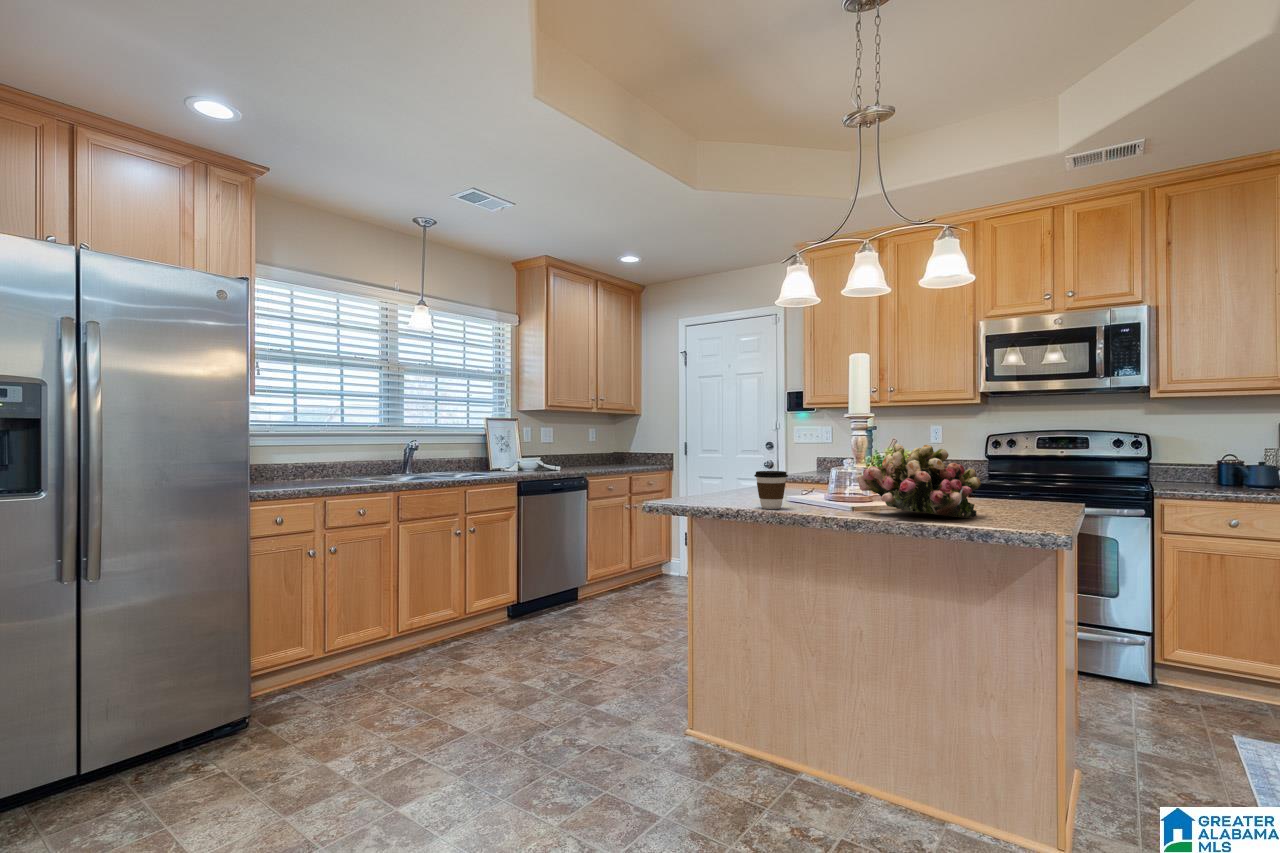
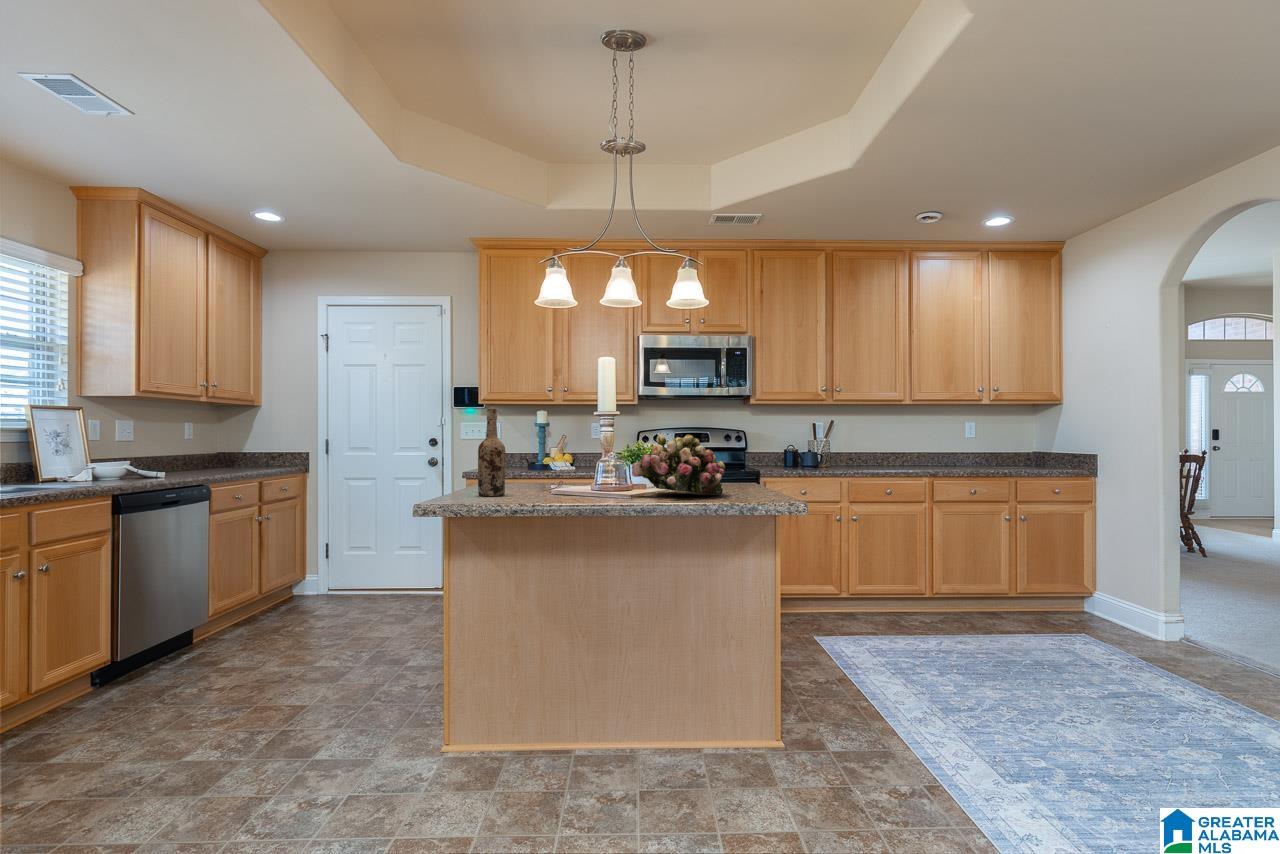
wine bottle: none [713,418,739,502] -> present [478,409,506,496]
coffee cup: present [754,471,788,509] -> none [537,462,569,499]

